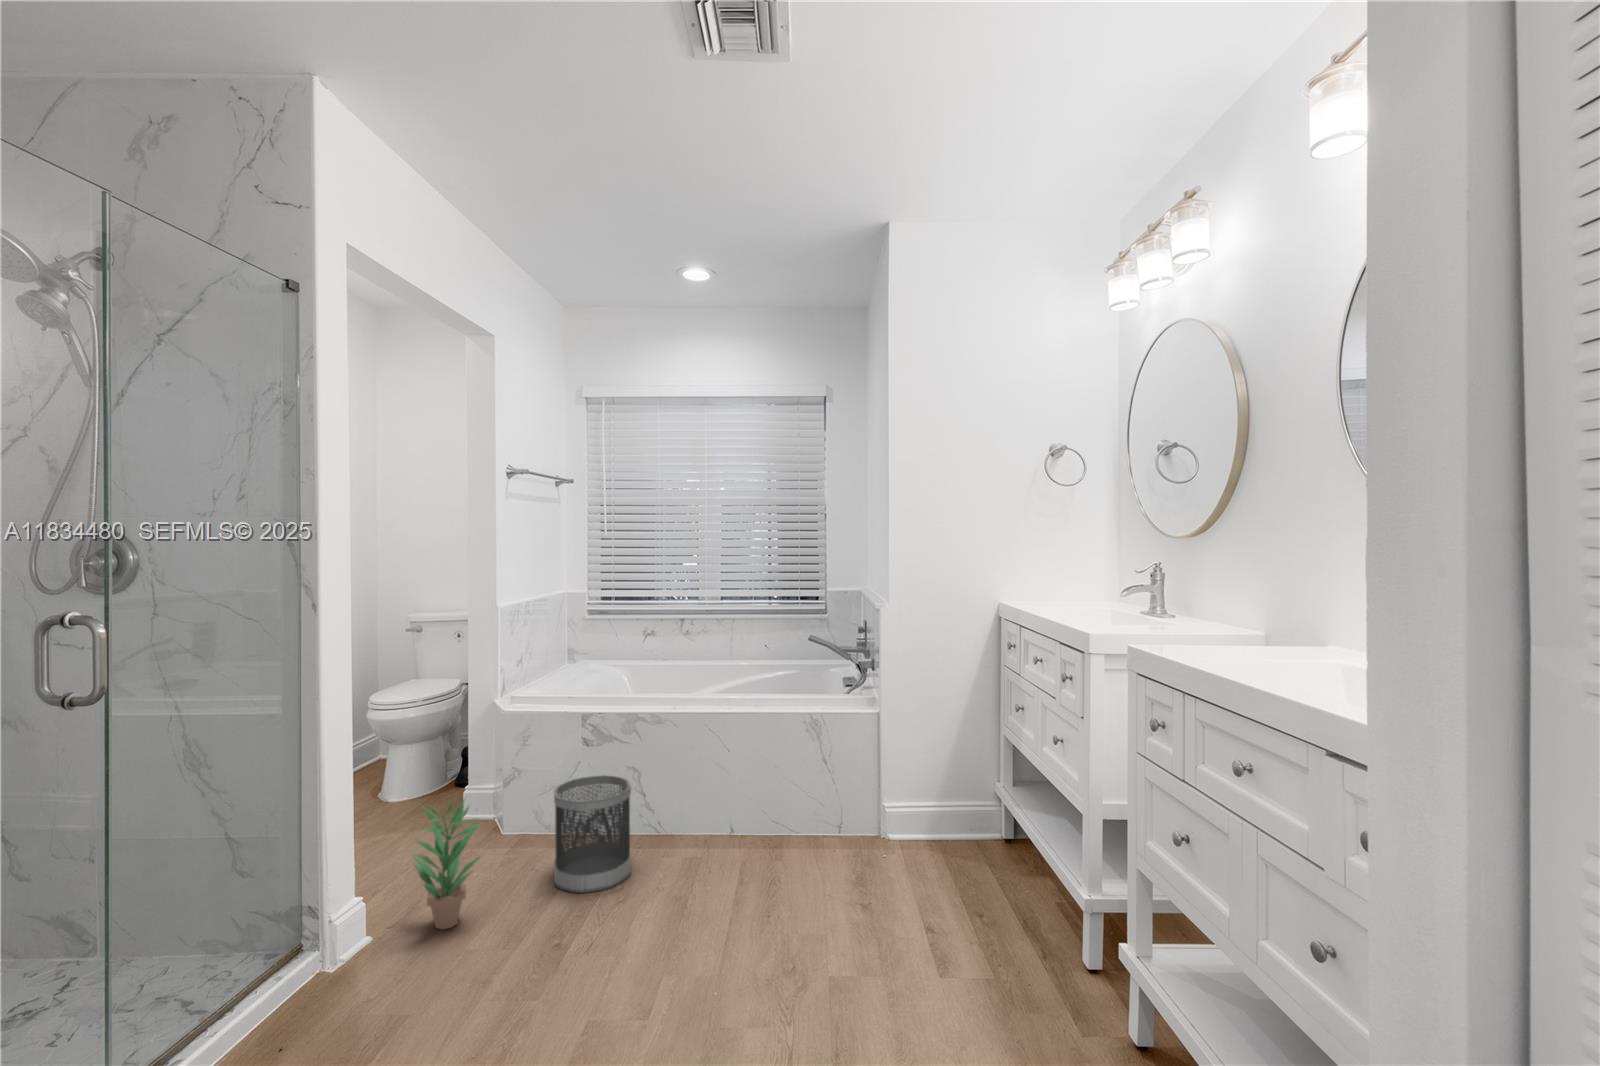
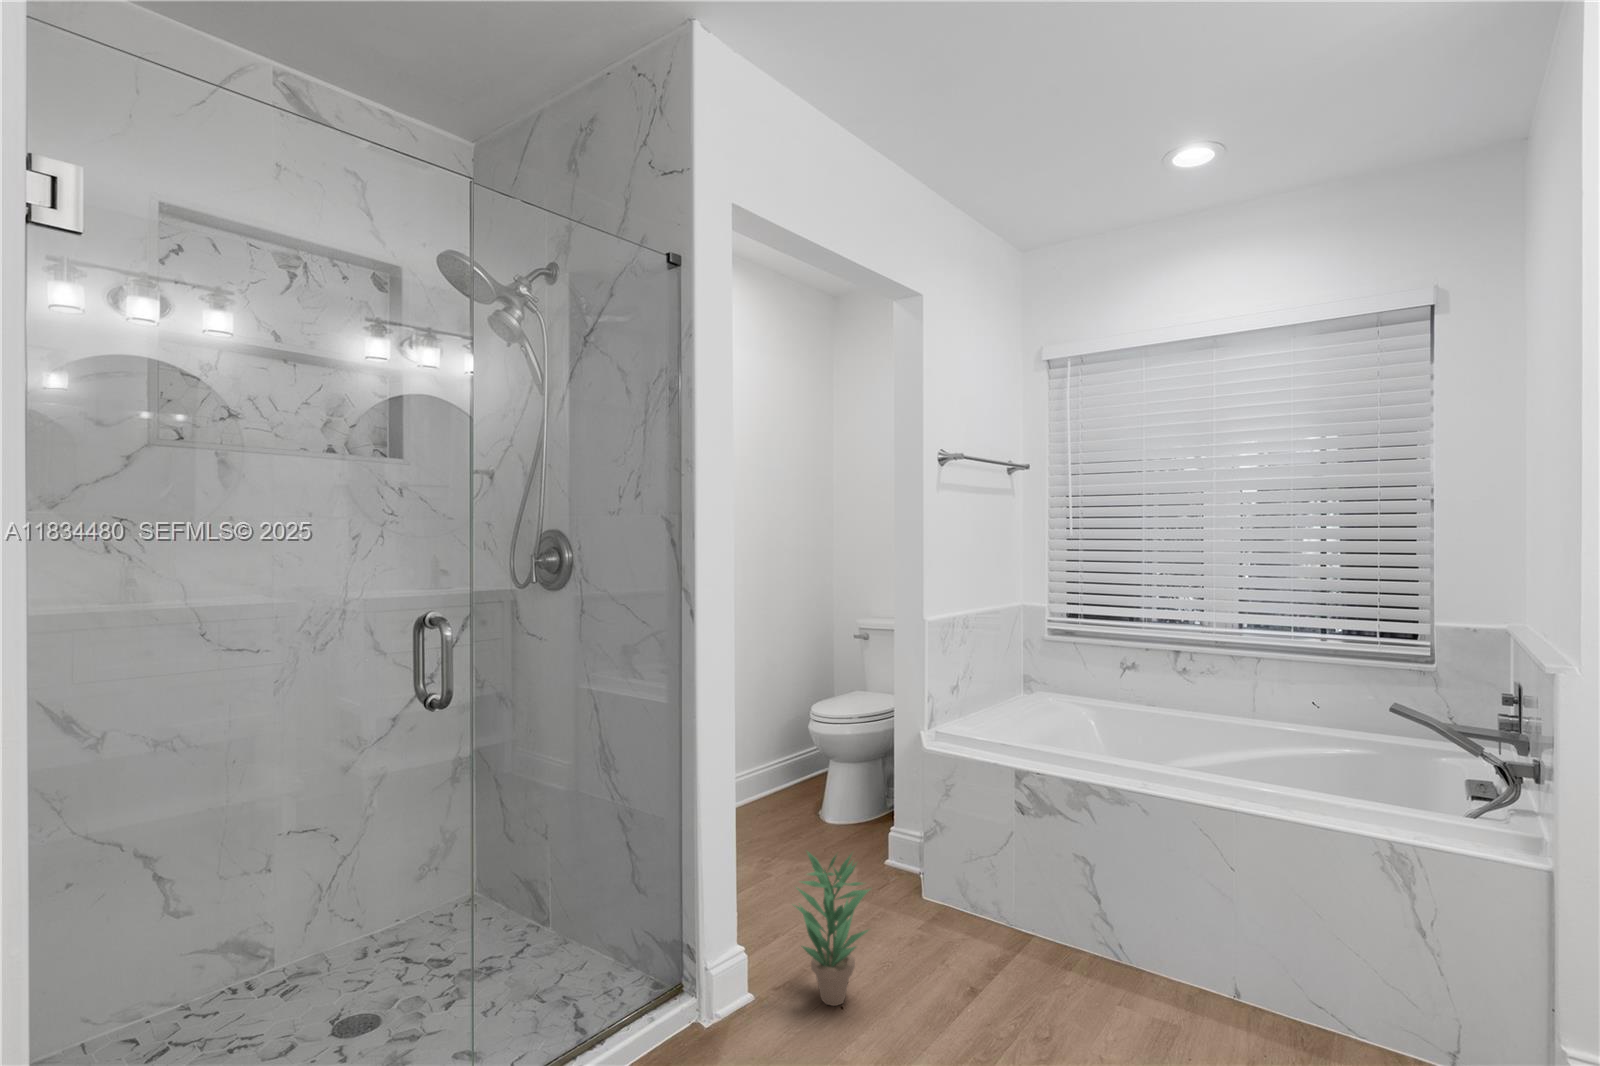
wastebasket: present [554,775,631,893] -> none [963,855,1067,1025]

